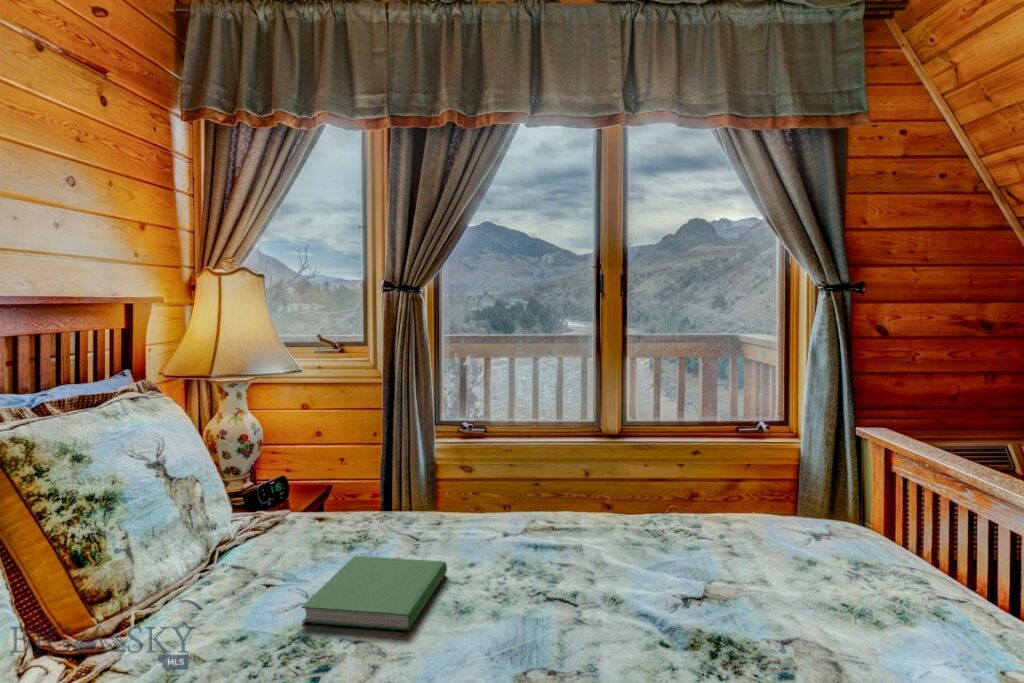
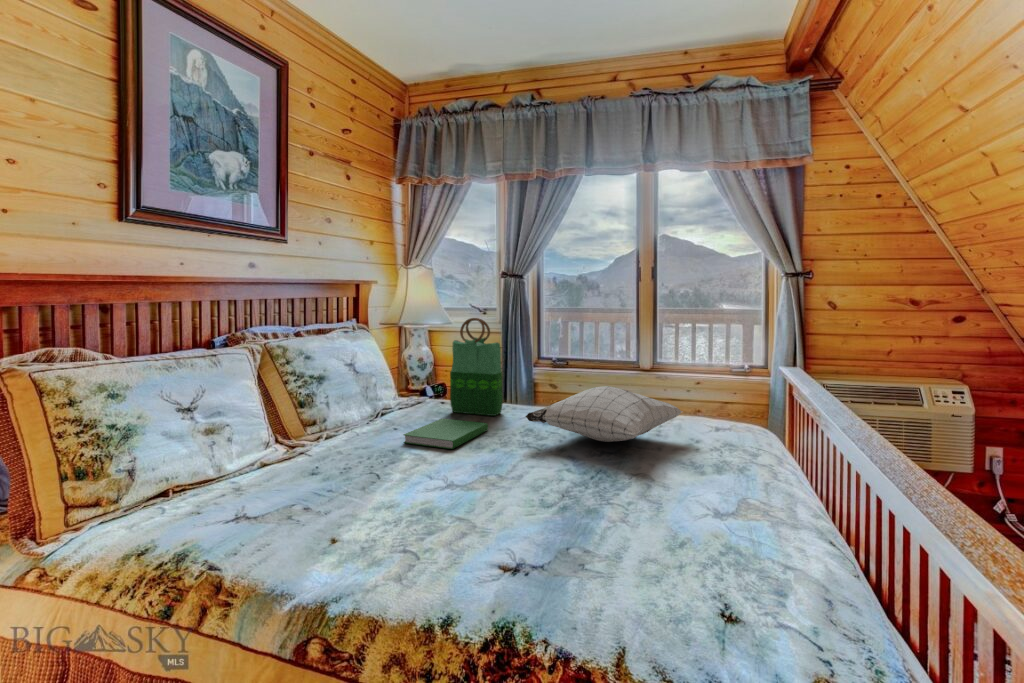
tote bag: none [353,364,449,537] -> present [450,318,503,416]
pillow: none [533,489,776,590] -> present [525,386,683,442]

